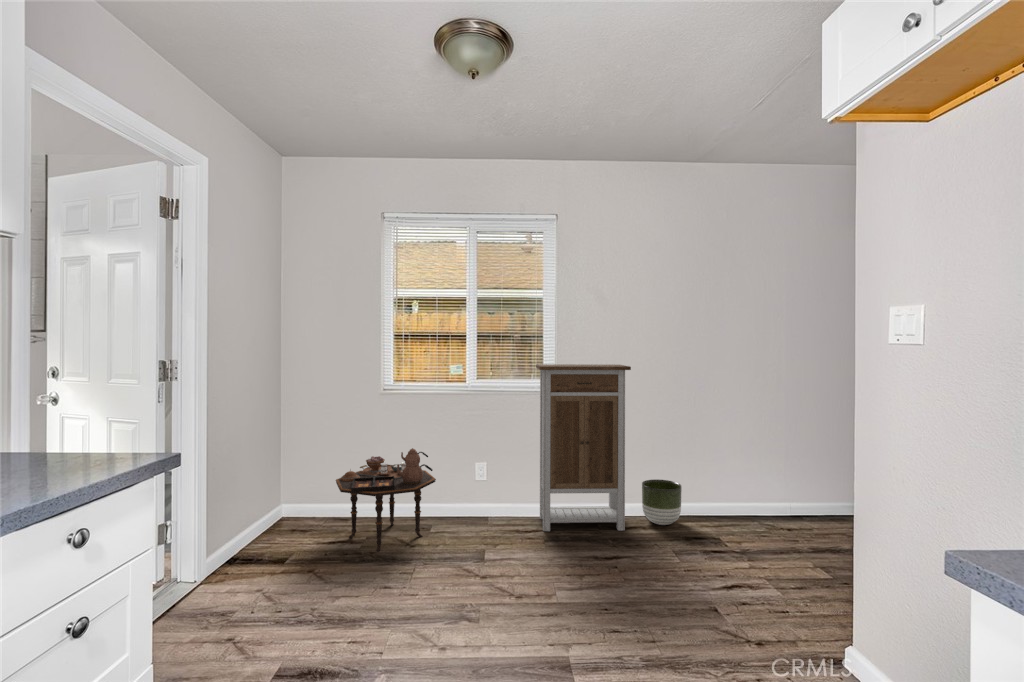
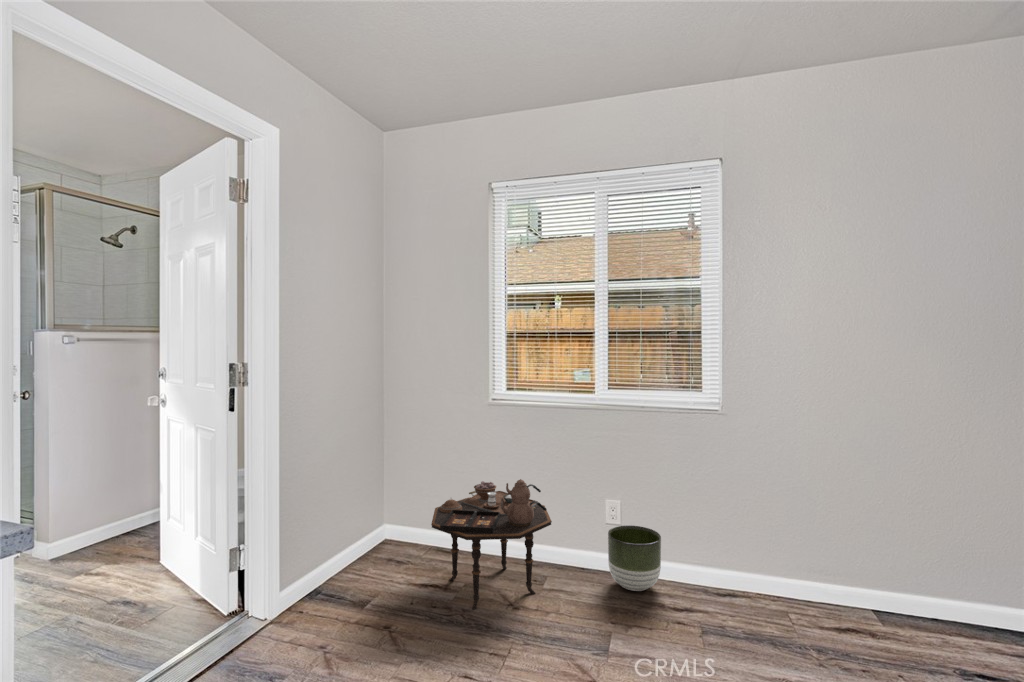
cabinet: present [536,364,631,531] -> none [694,374,847,634]
planter: present [642,480,682,525] -> present [608,525,661,591]

